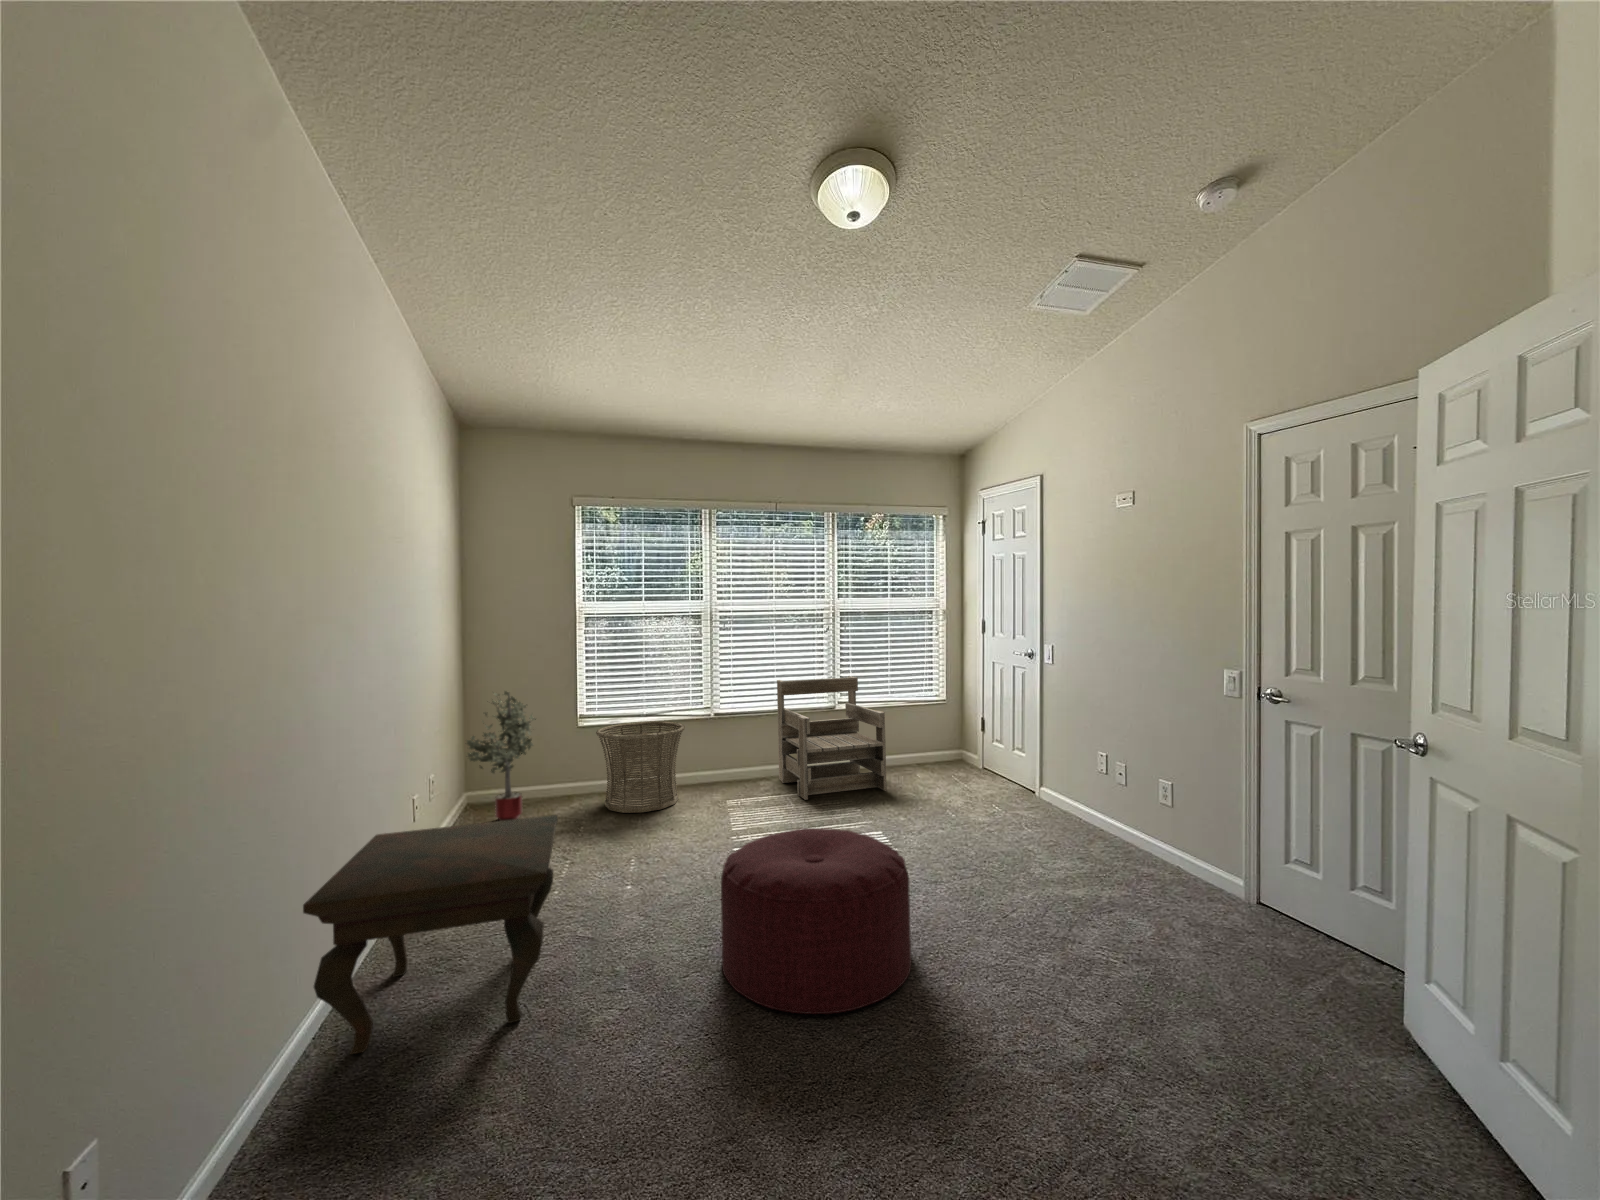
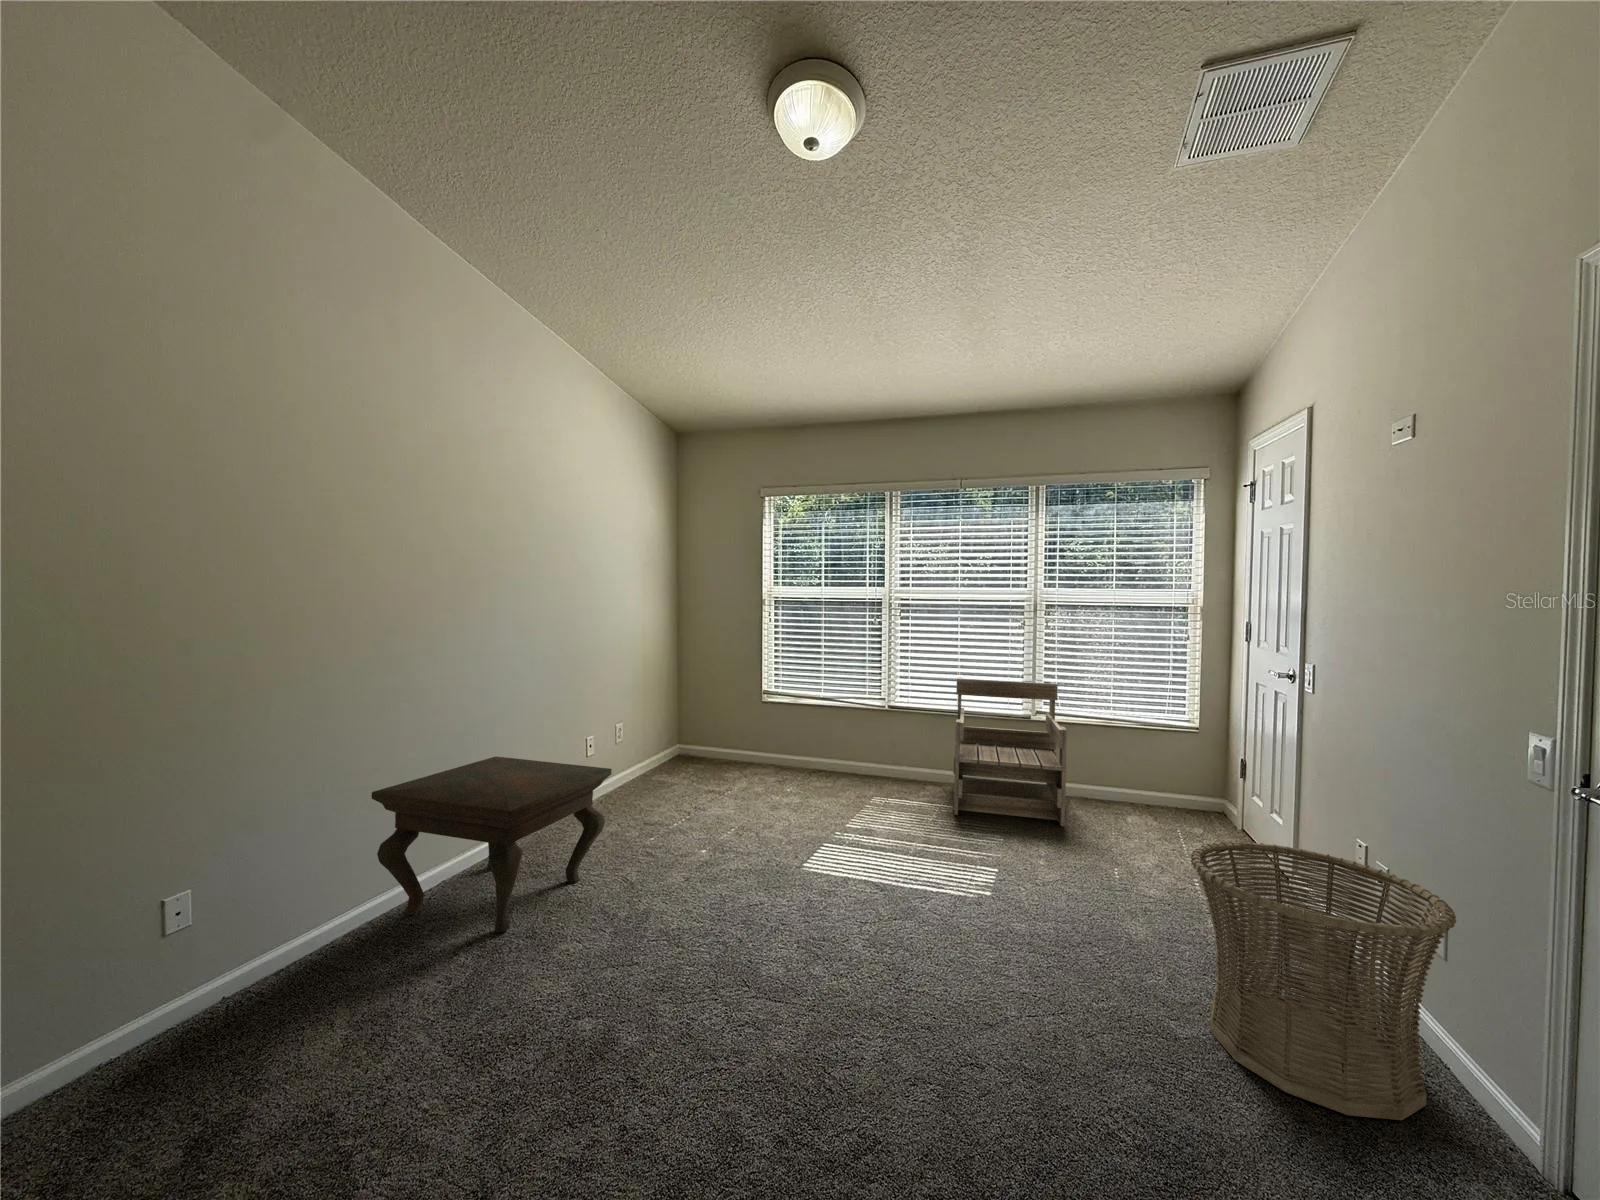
potted tree: present [467,691,536,821] -> none [654,660,722,774]
basket: present [596,721,685,813] -> present [1191,841,1456,1120]
ottoman: present [721,828,911,1014] -> none [657,832,871,1052]

